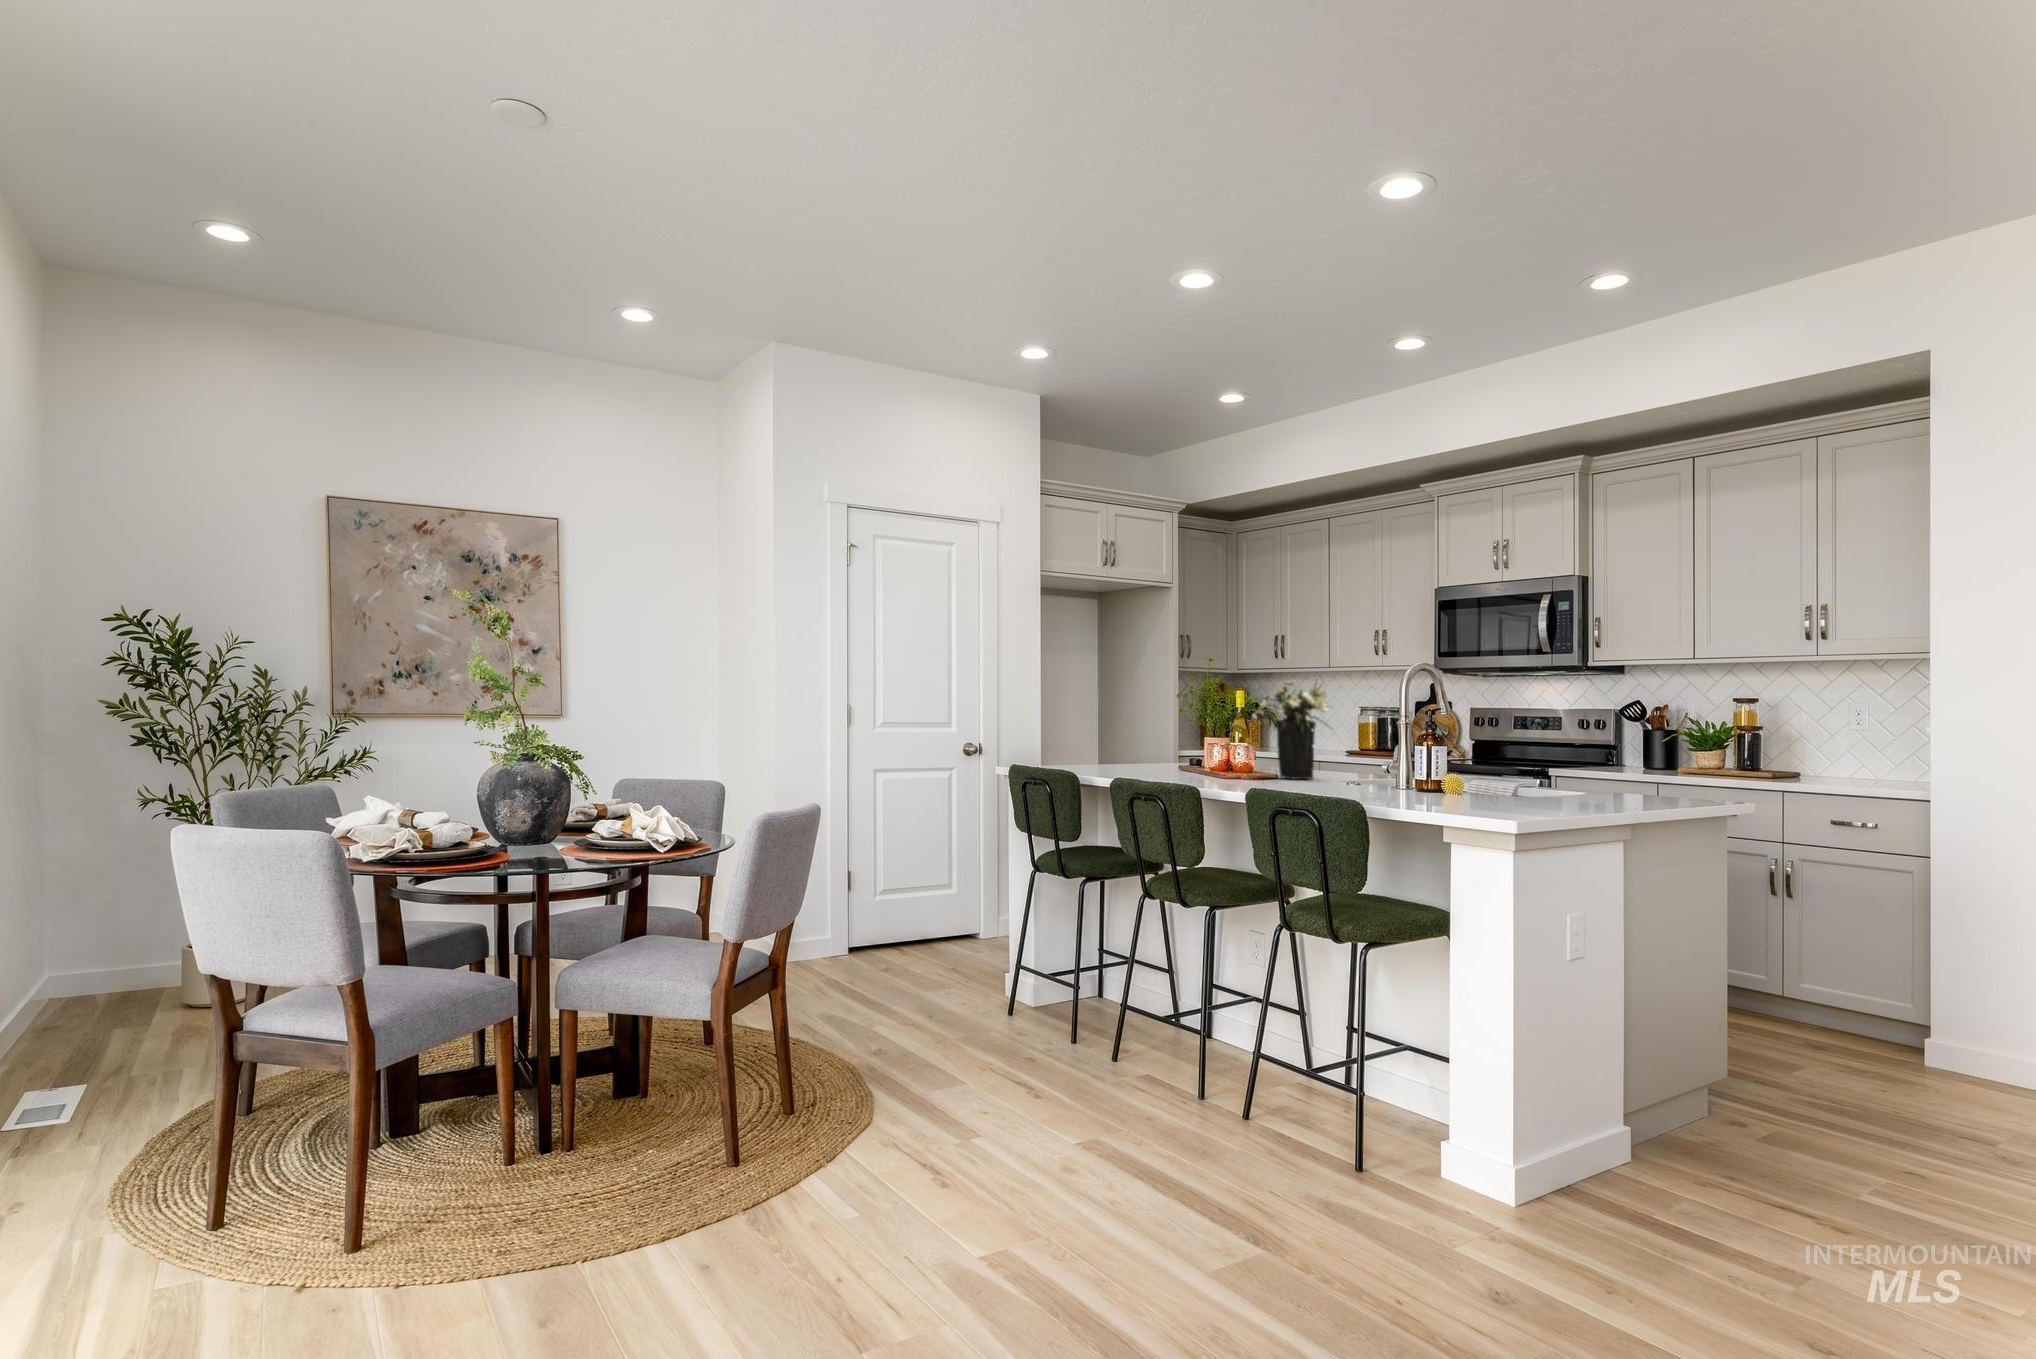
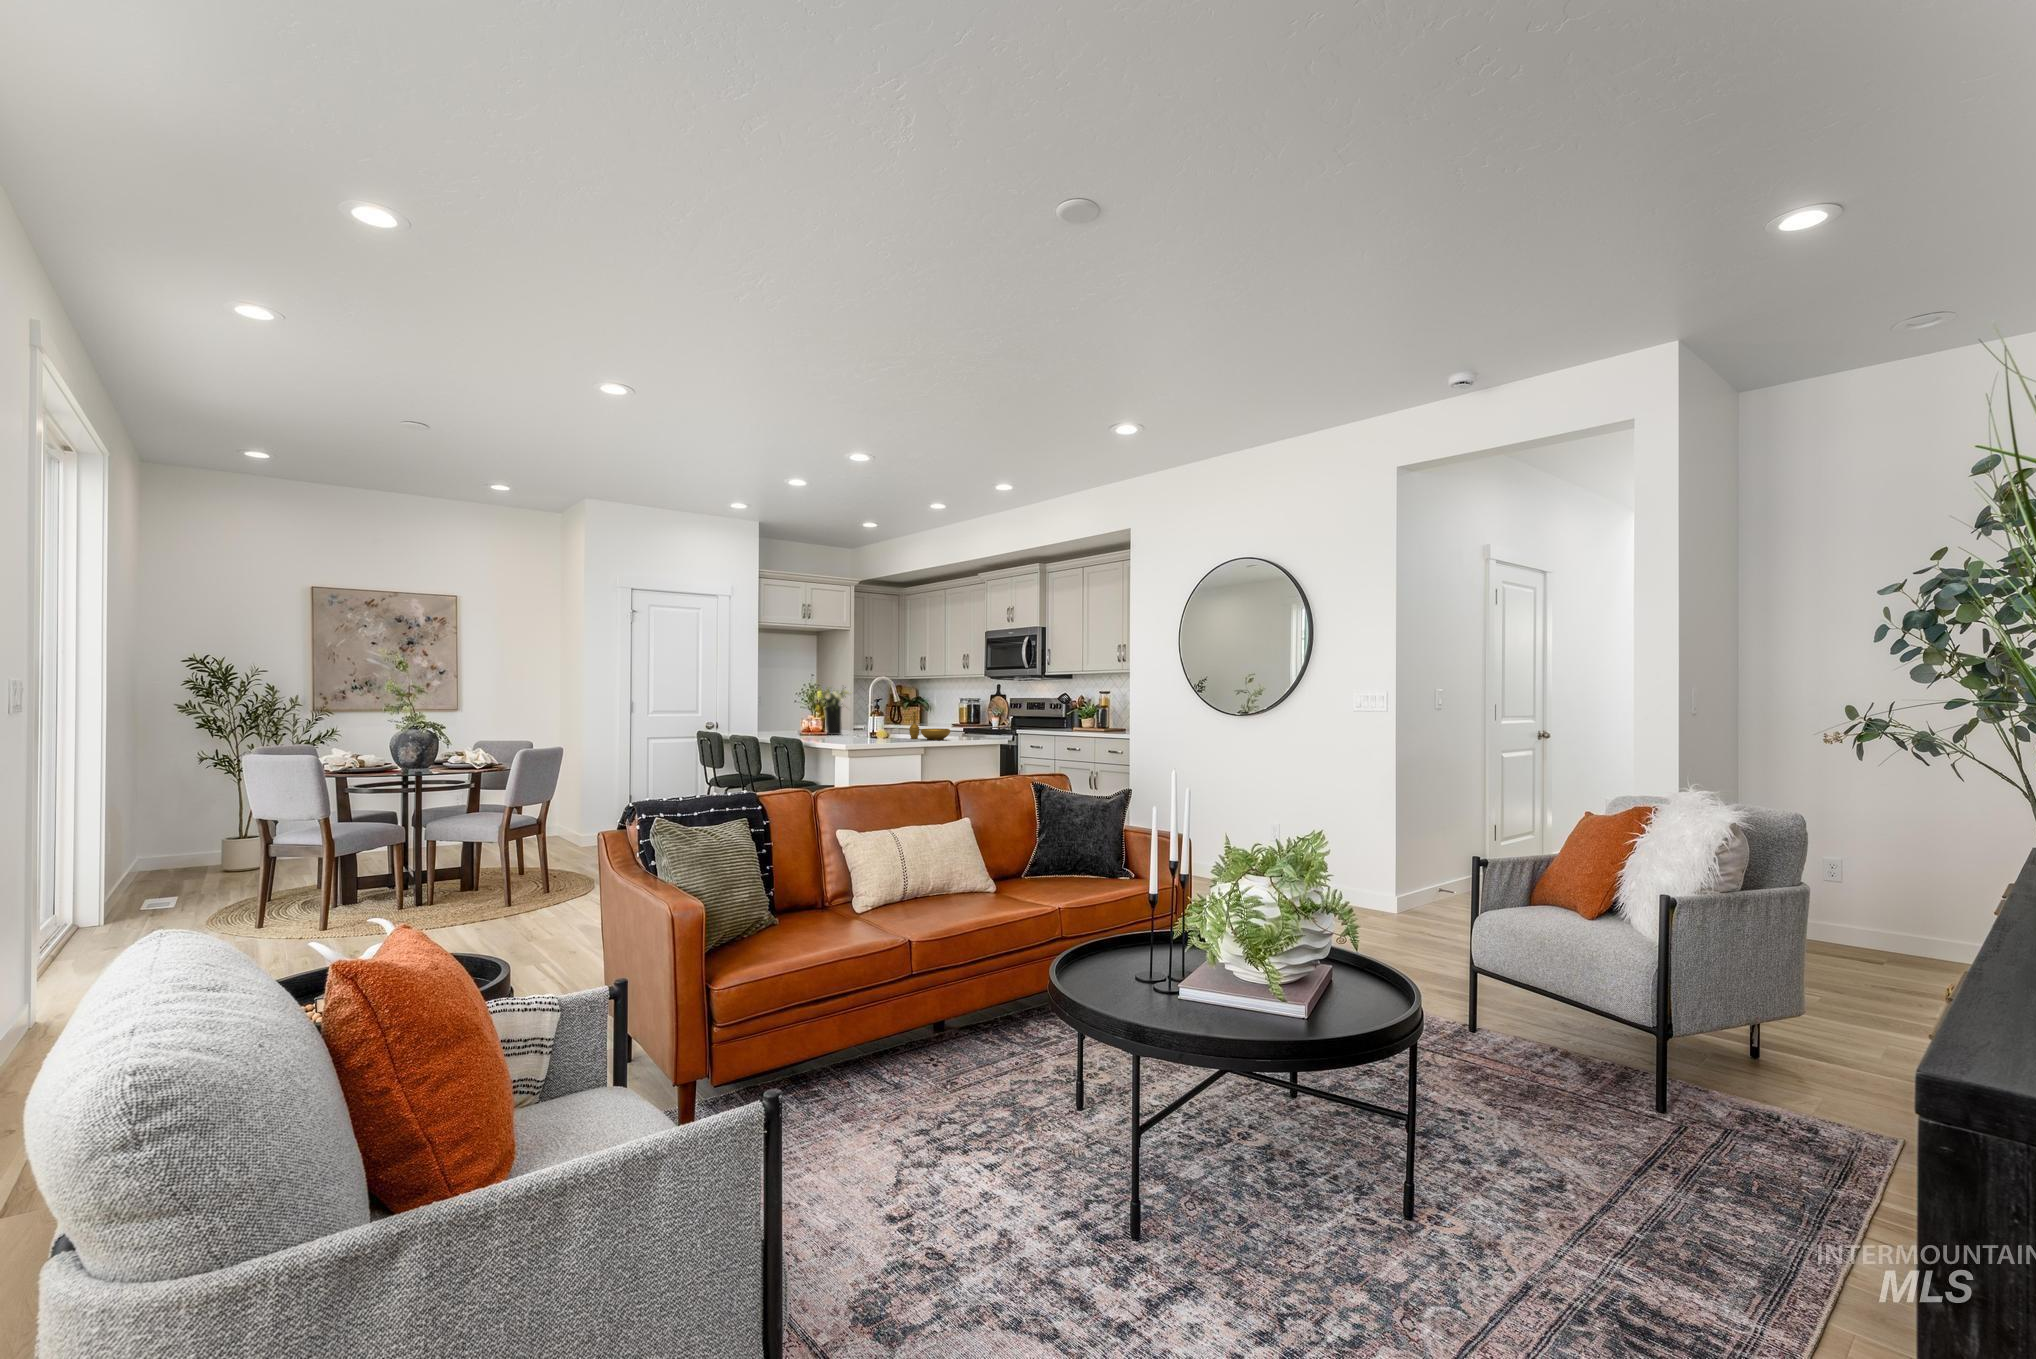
decorative bowl: none [1538,735,1661,805] -> present [909,710,950,740]

